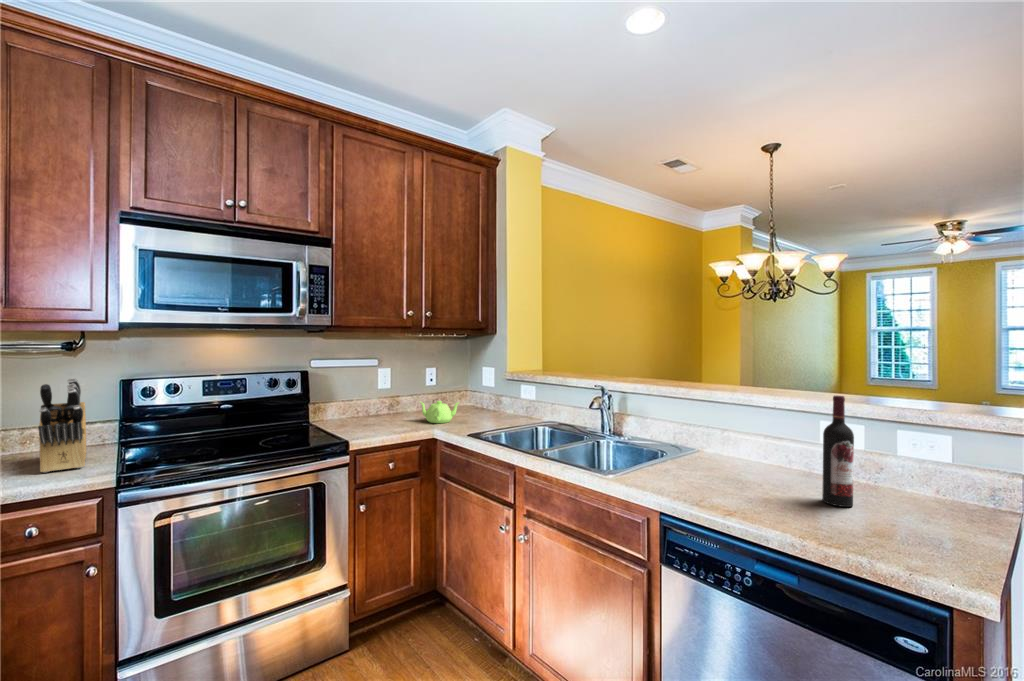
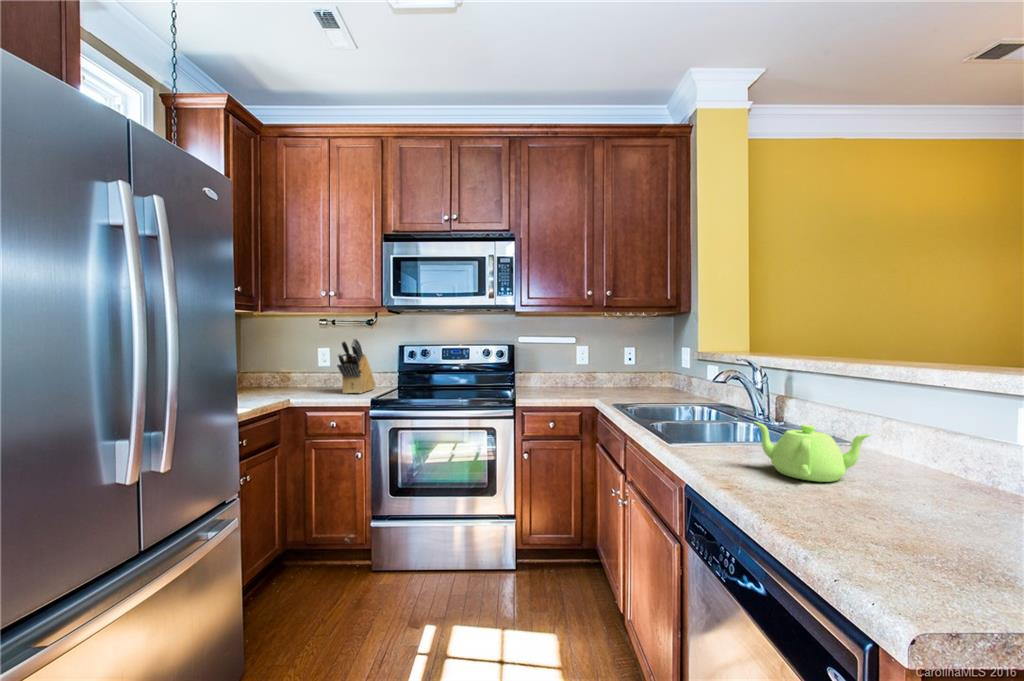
wine bottle: present [822,396,854,507] -> none [929,338,987,520]
teapot: present [420,401,459,423] -> present [755,422,871,482]

